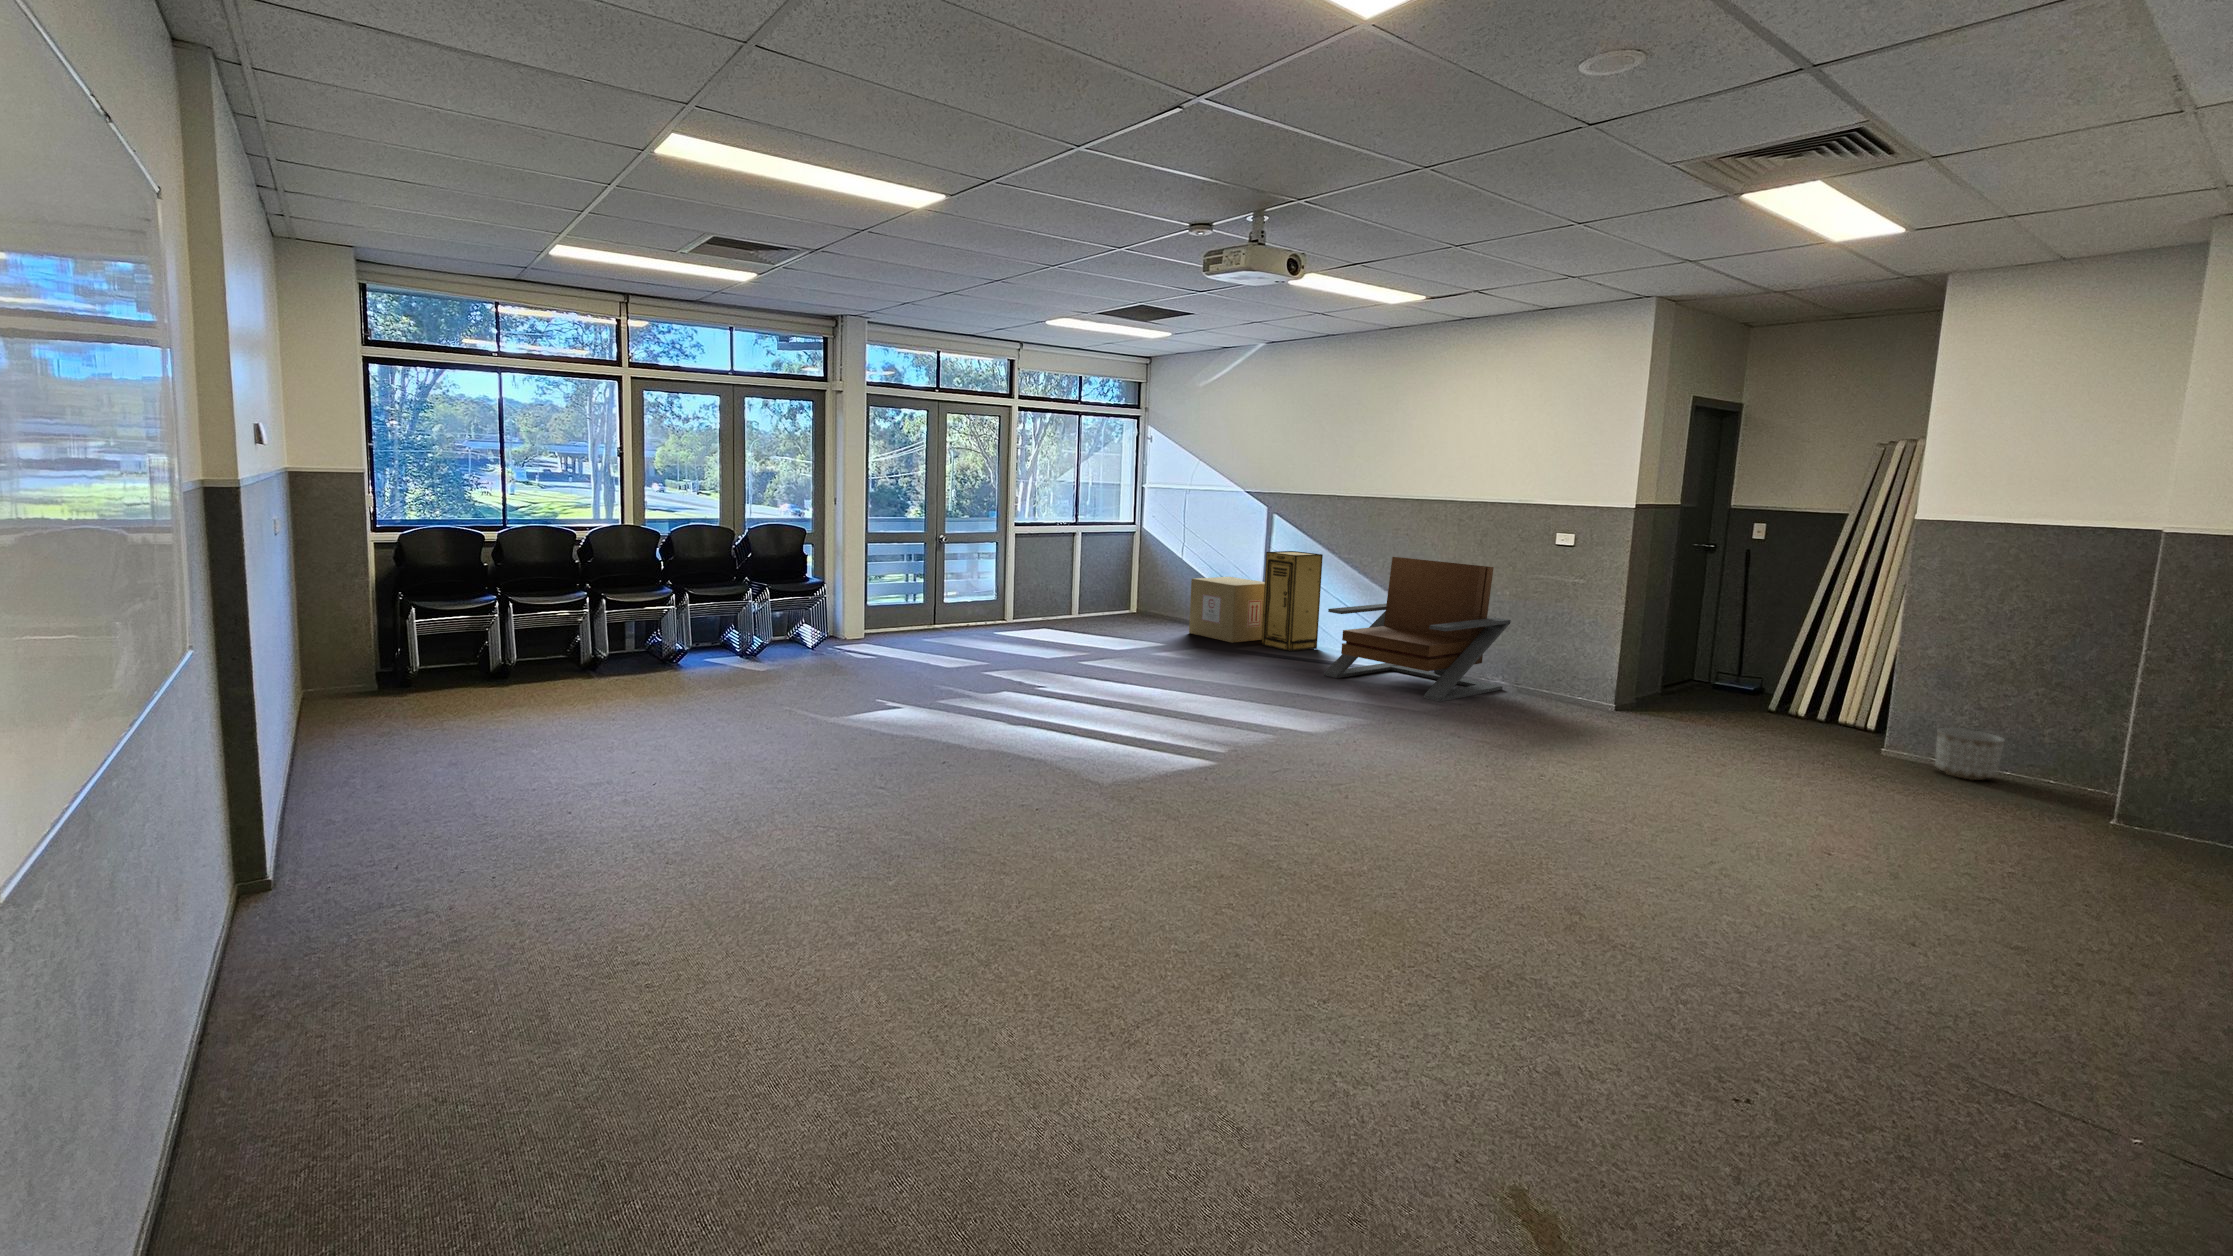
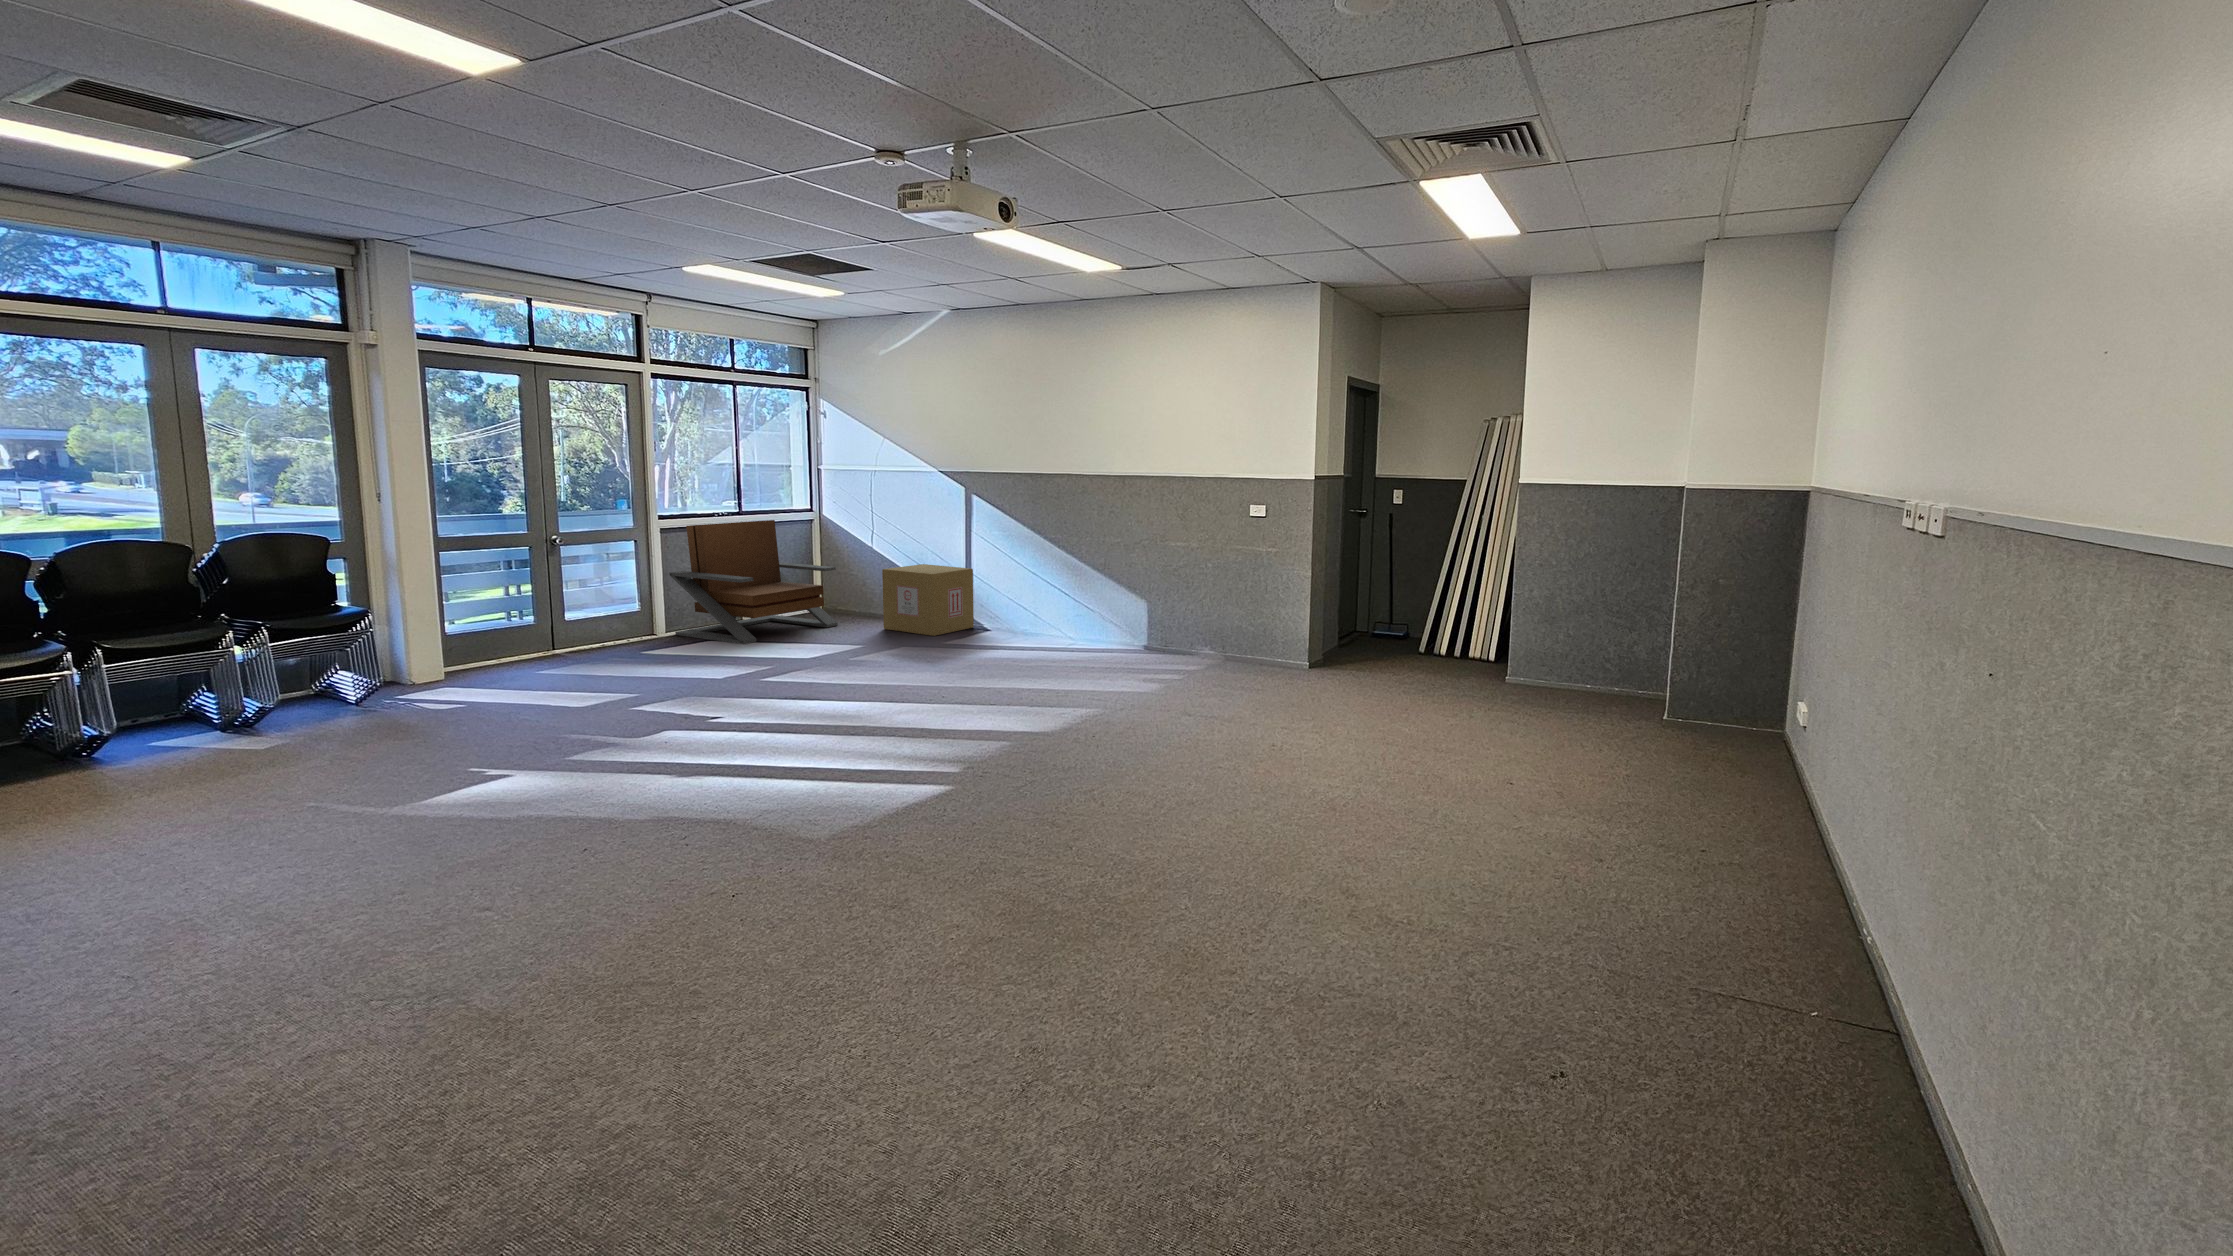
storage cabinet: present [1261,551,1323,651] -> none [964,534,1024,640]
lounge chair: present [1324,557,1511,702] -> present [669,520,838,644]
planter: present [1935,728,2004,780] -> none [1553,658,1598,700]

